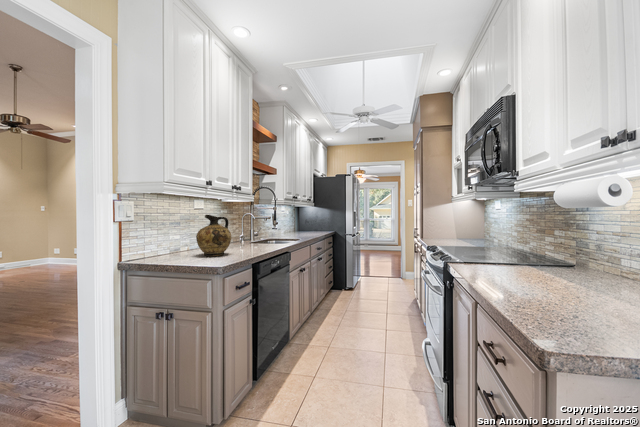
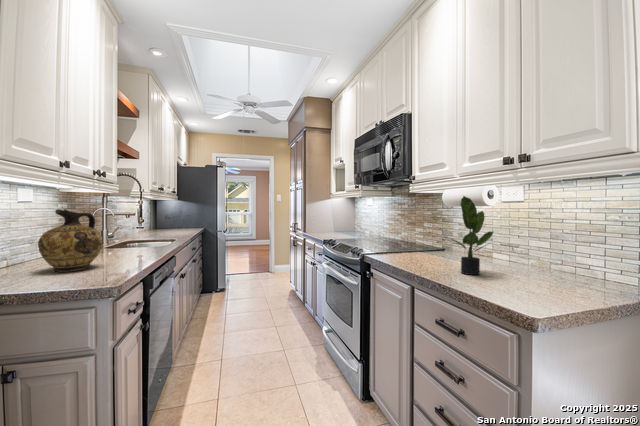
potted plant: none [525,194,591,300] -> present [453,196,493,275]

